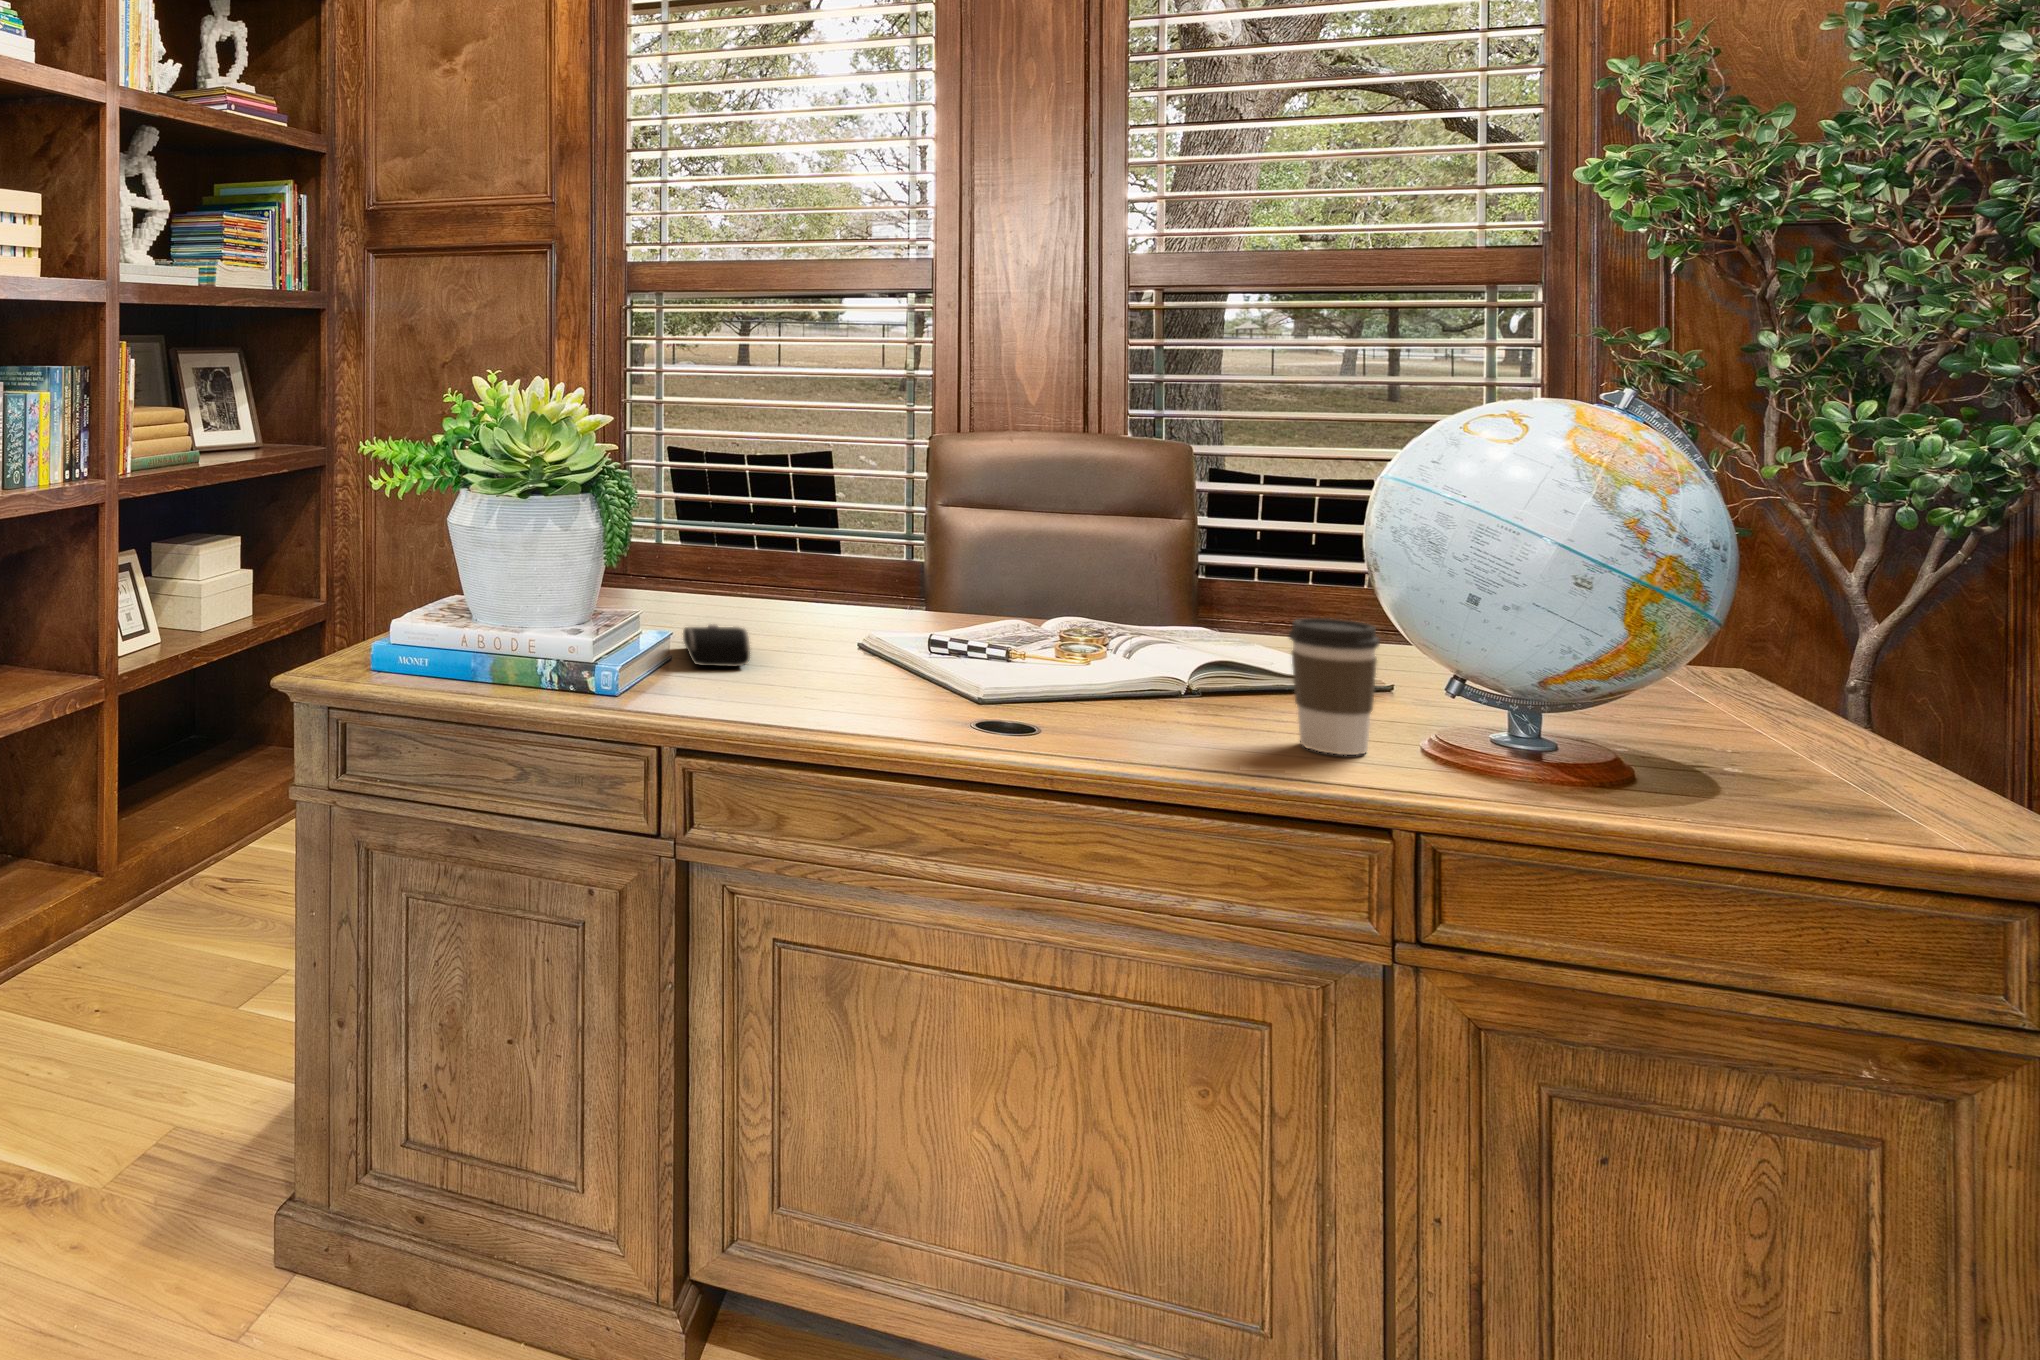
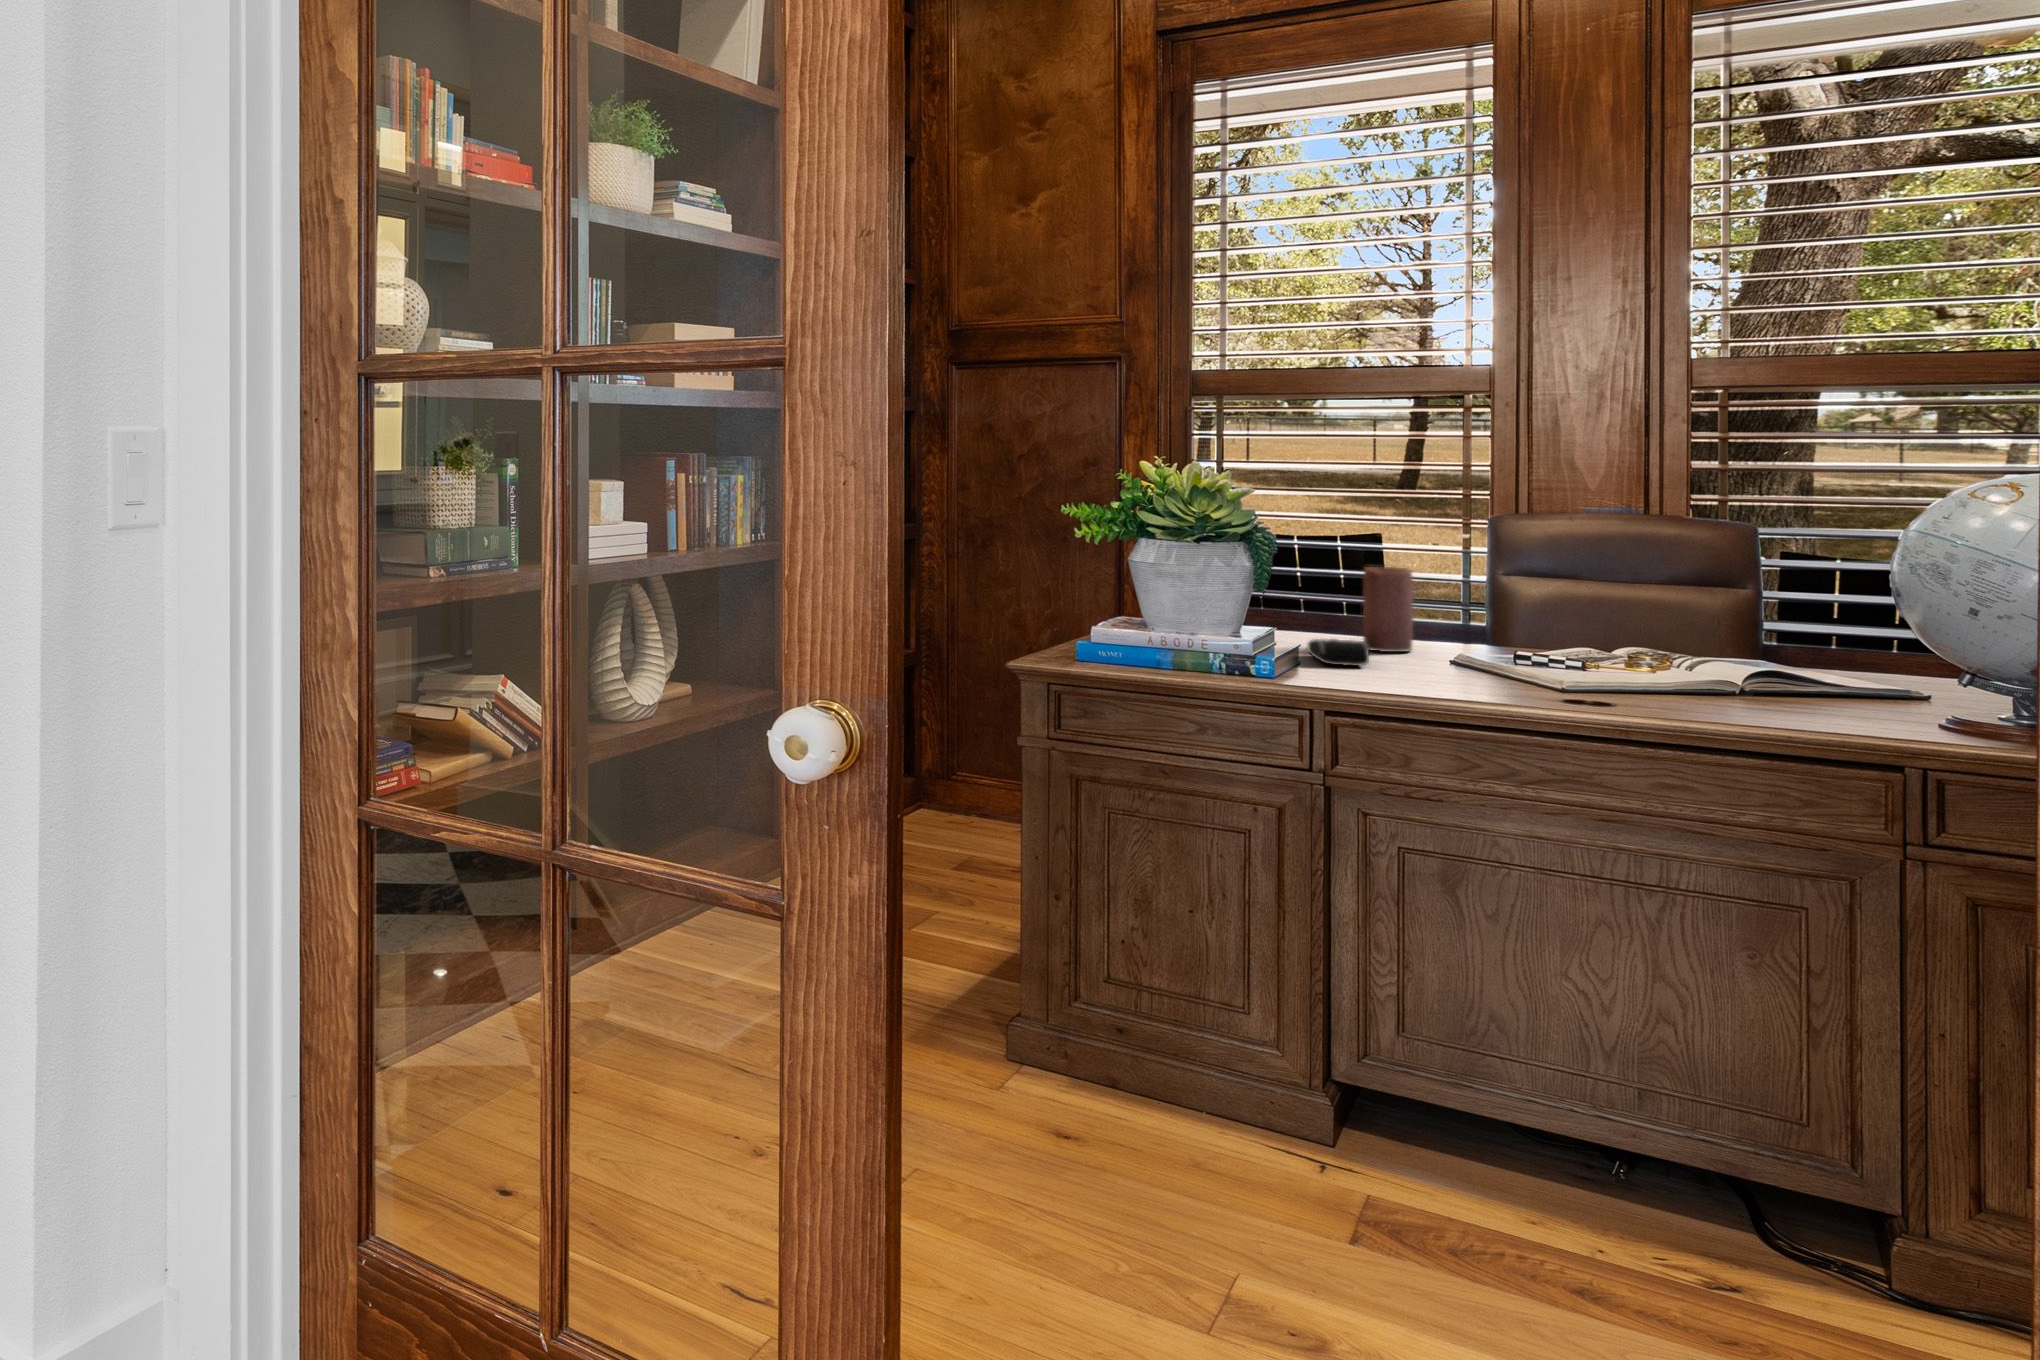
candle: none [757,519,815,637] -> present [1363,567,1413,652]
coffee cup: present [1289,618,1380,755] -> none [1825,631,1902,724]

